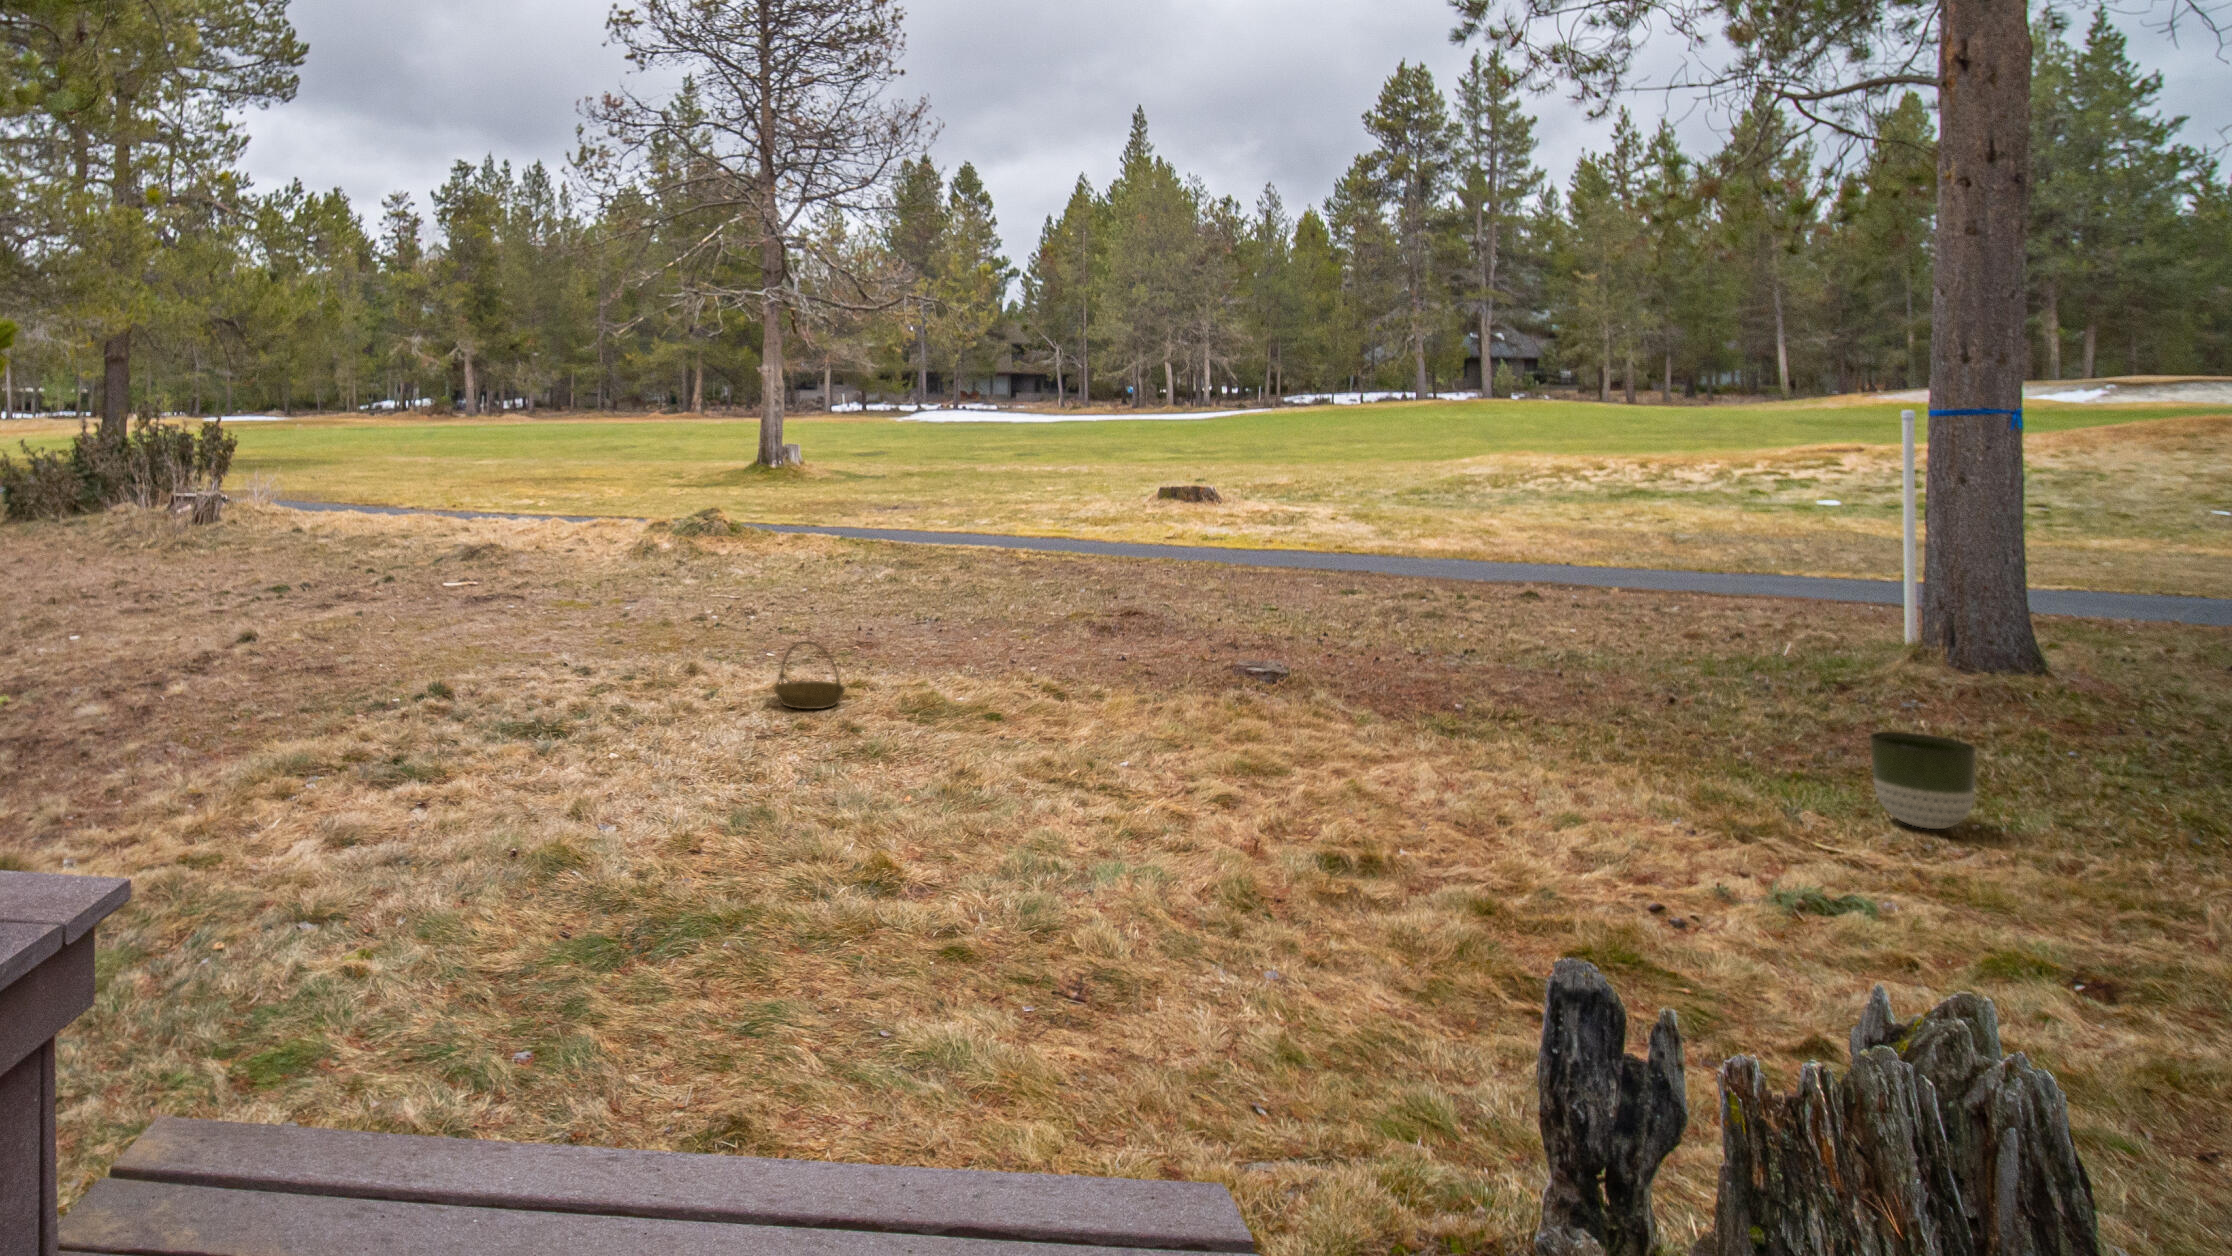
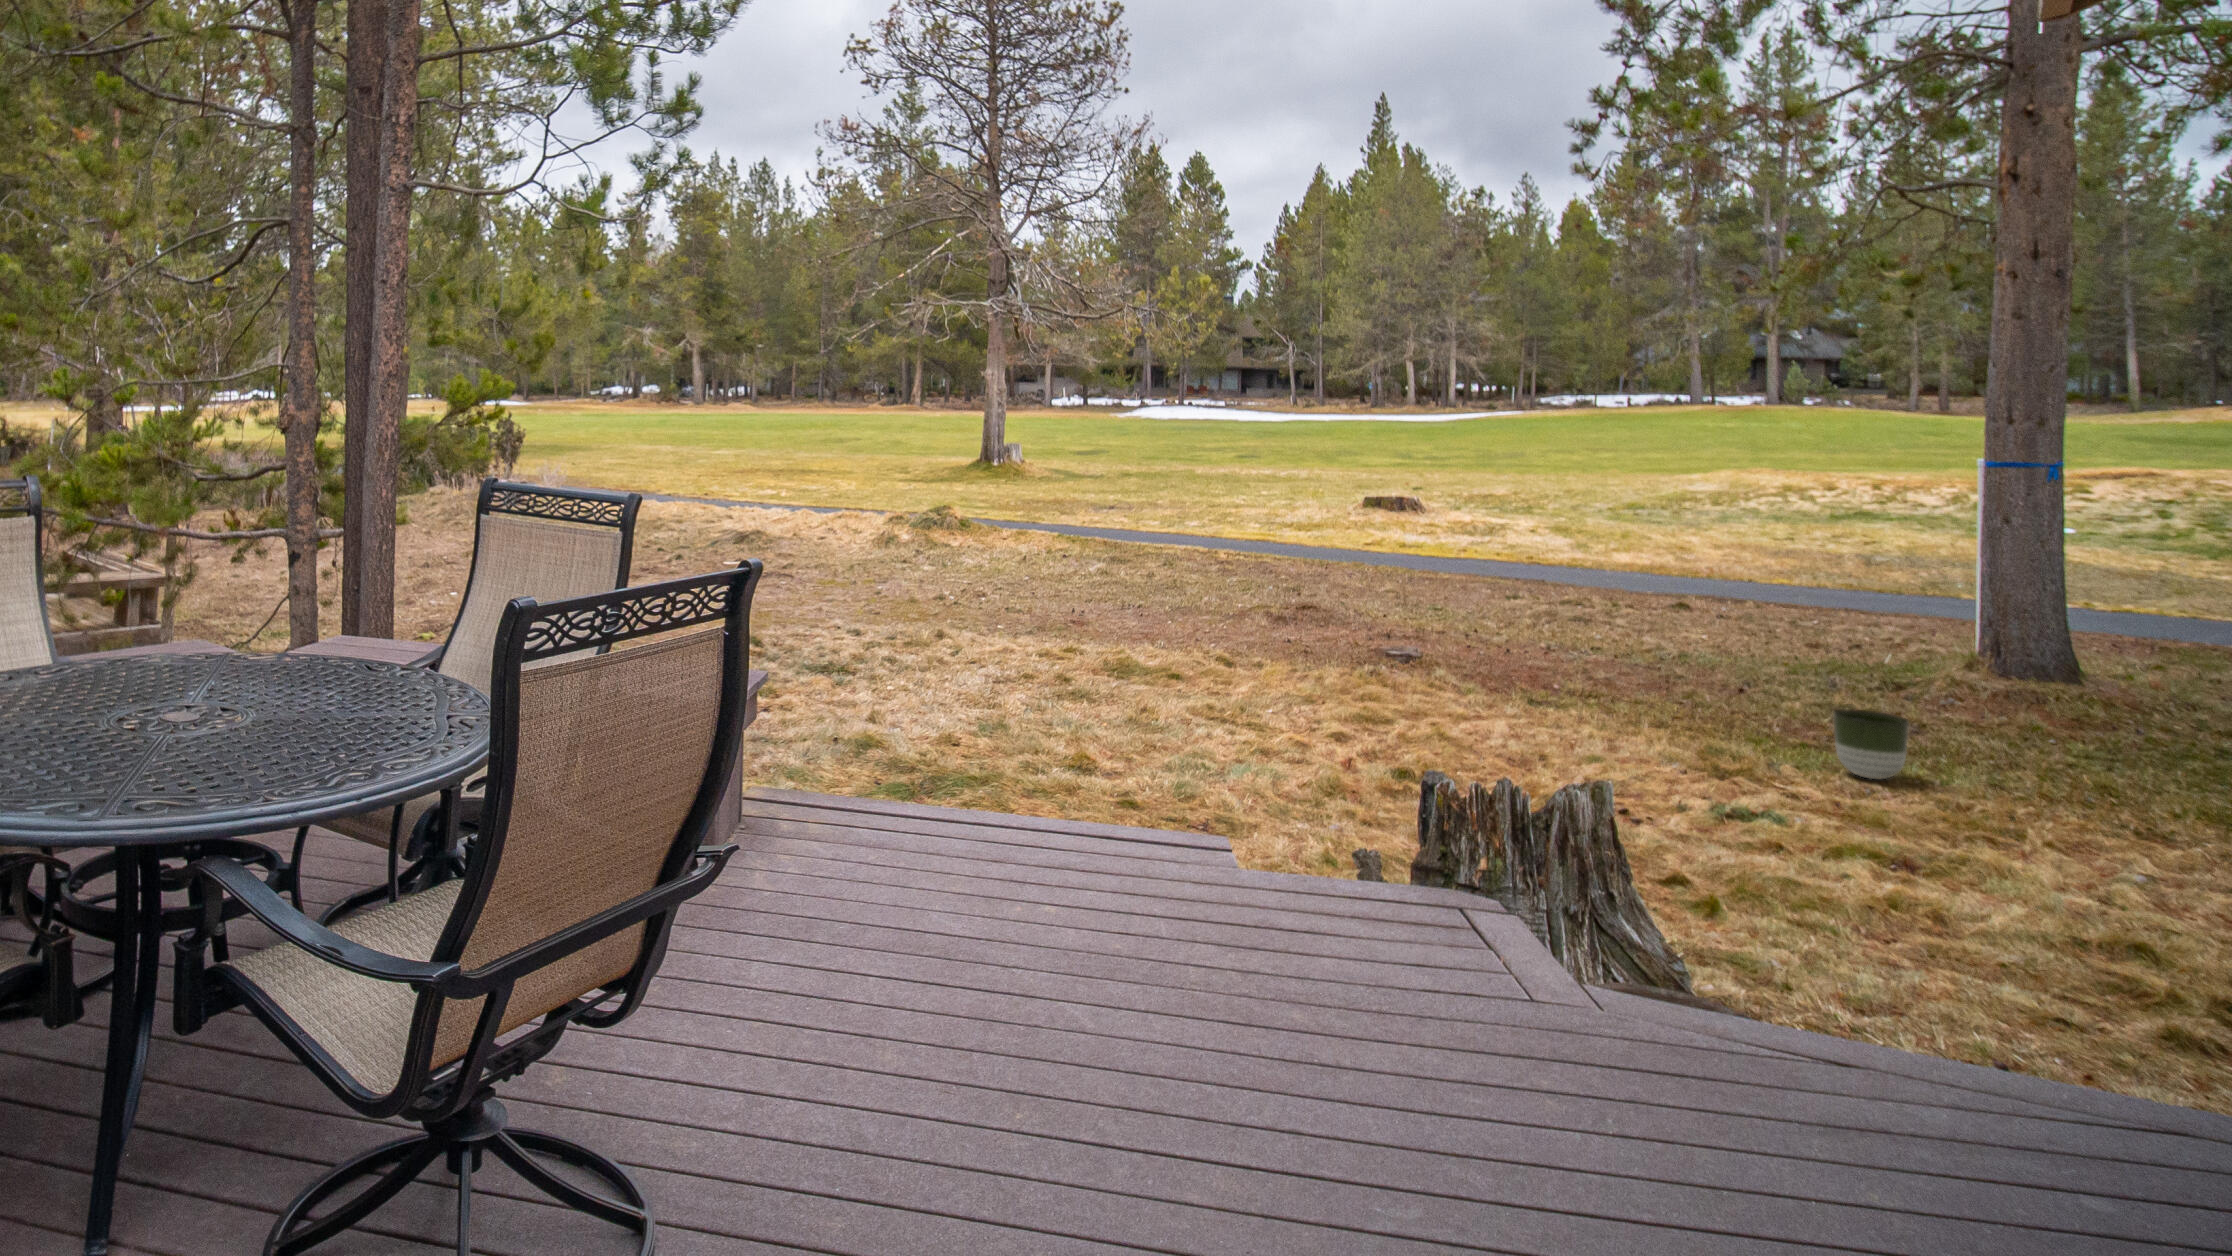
basket: present [774,641,845,709] -> none [1004,614,1061,665]

